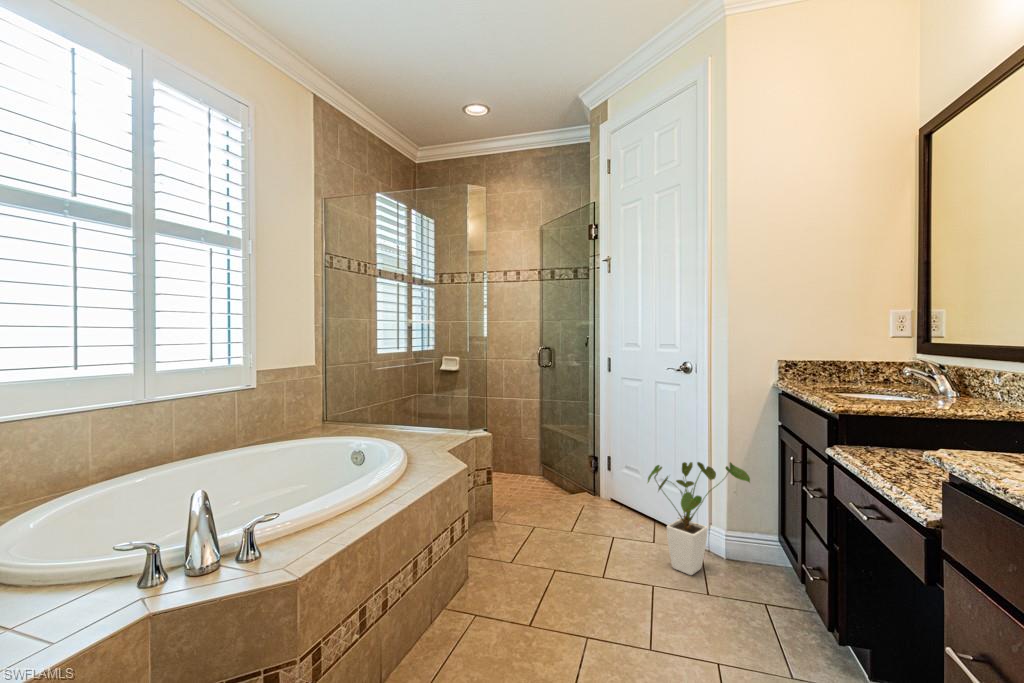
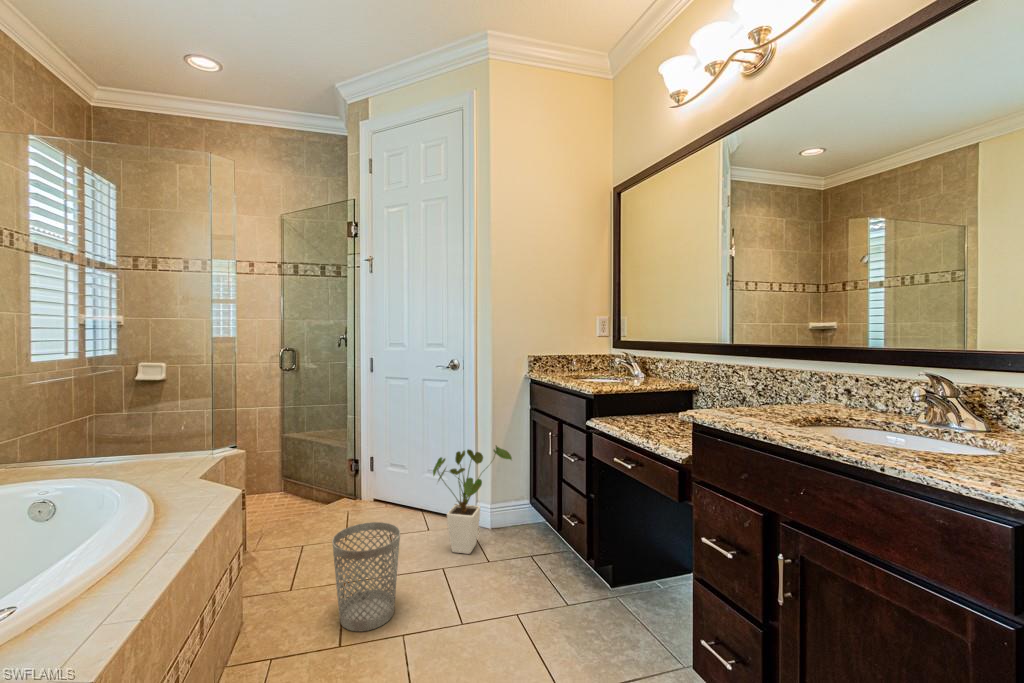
wastebasket: none [541,514,602,614] -> present [332,522,400,631]

